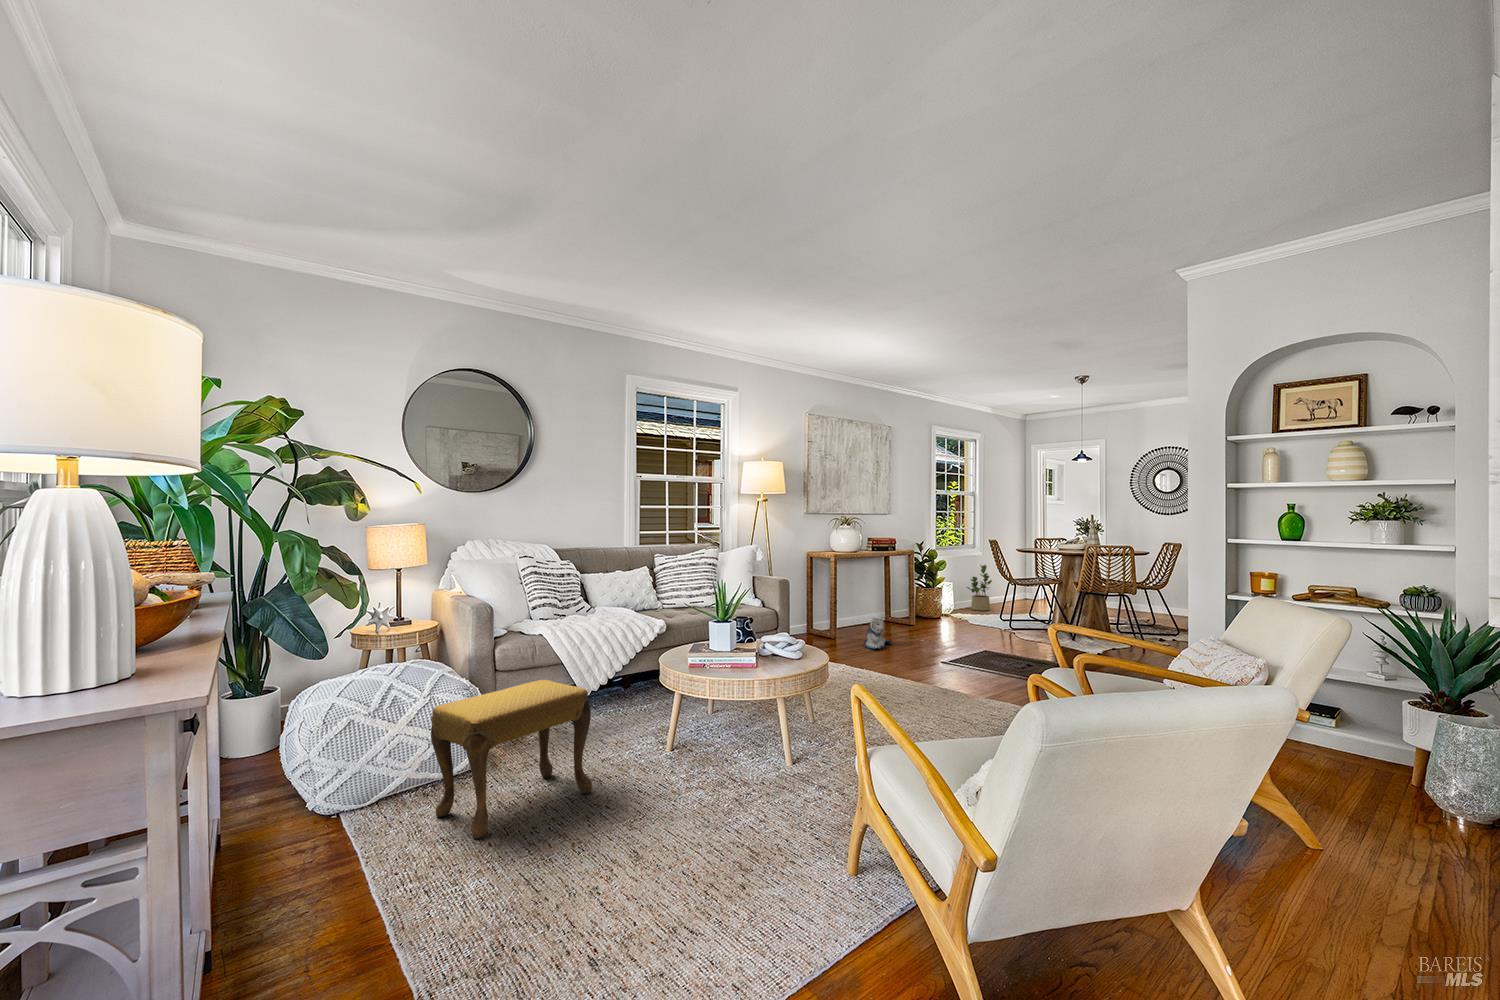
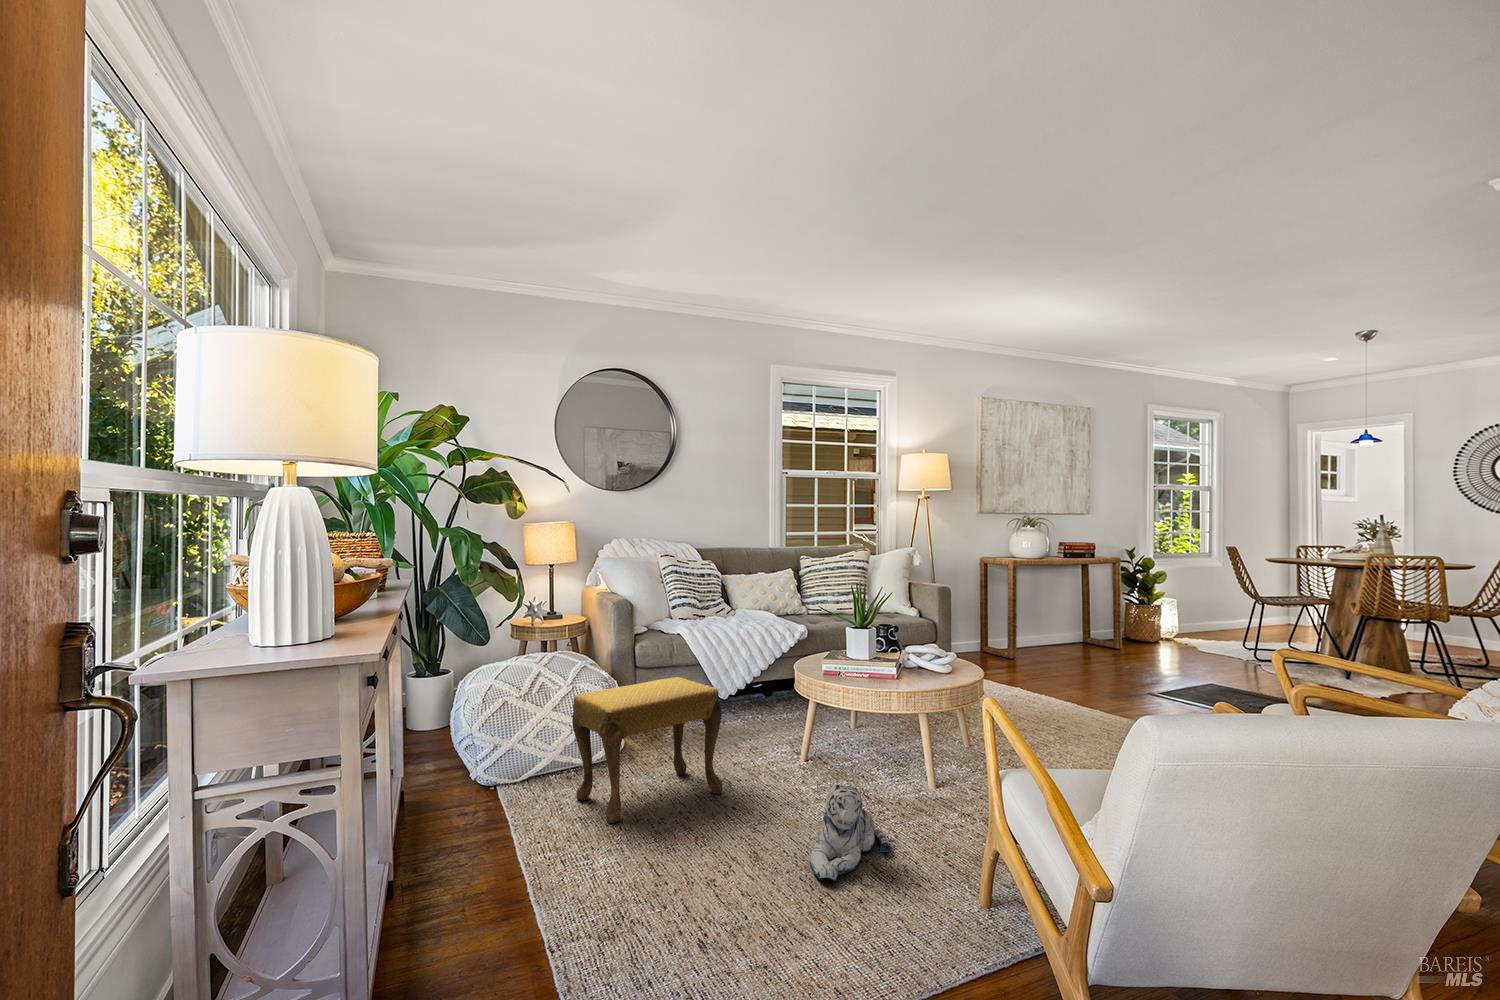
potted plant: present [967,565,992,611] -> none [1189,579,1224,636]
plush toy: present [864,618,892,649] -> present [810,784,889,880]

